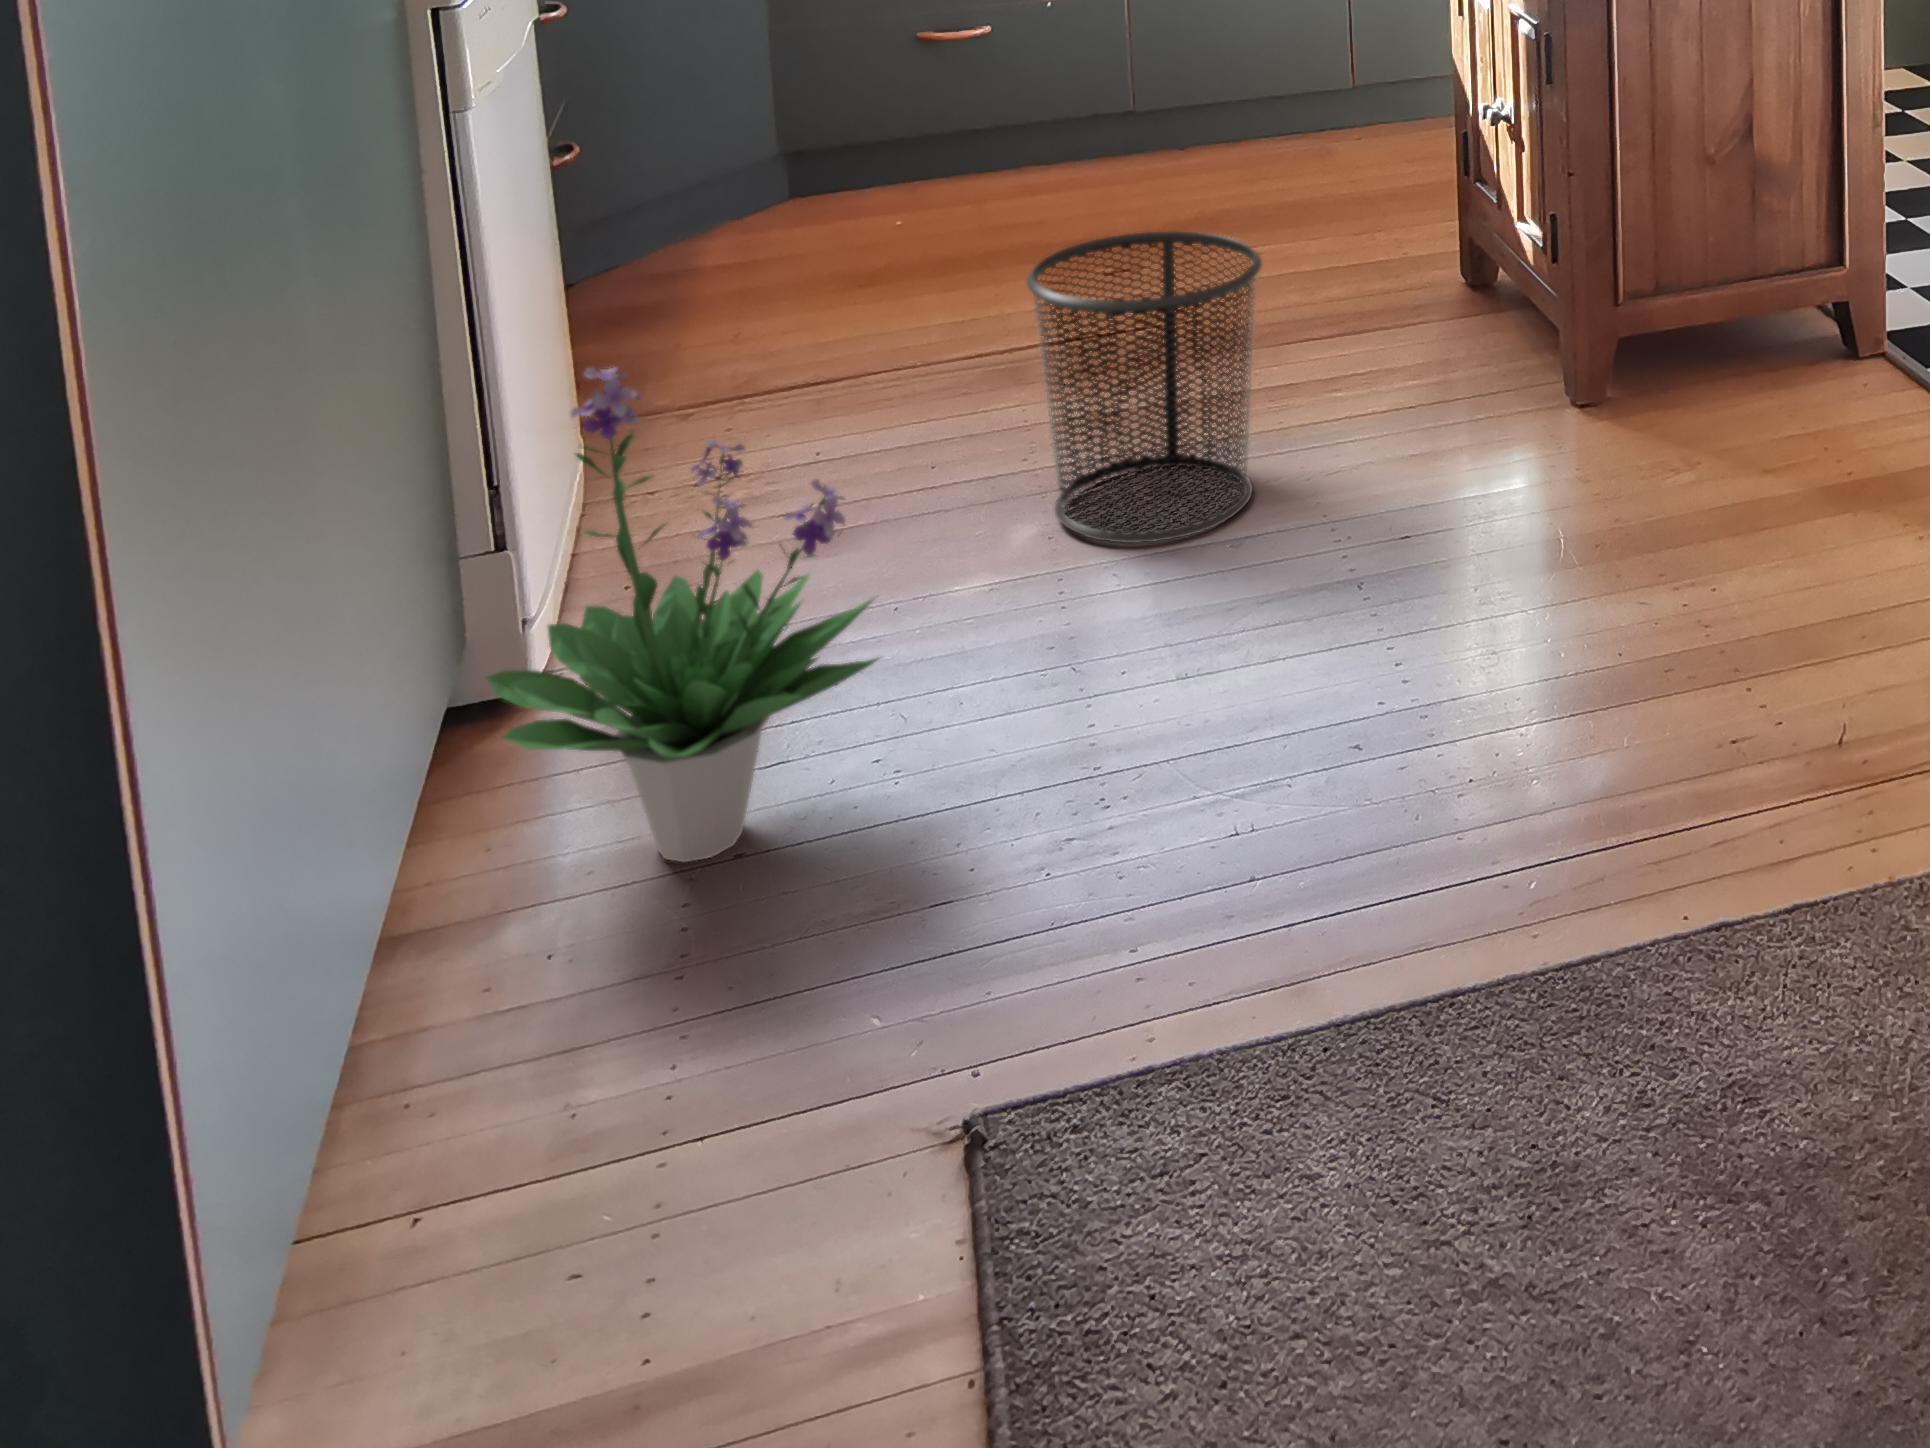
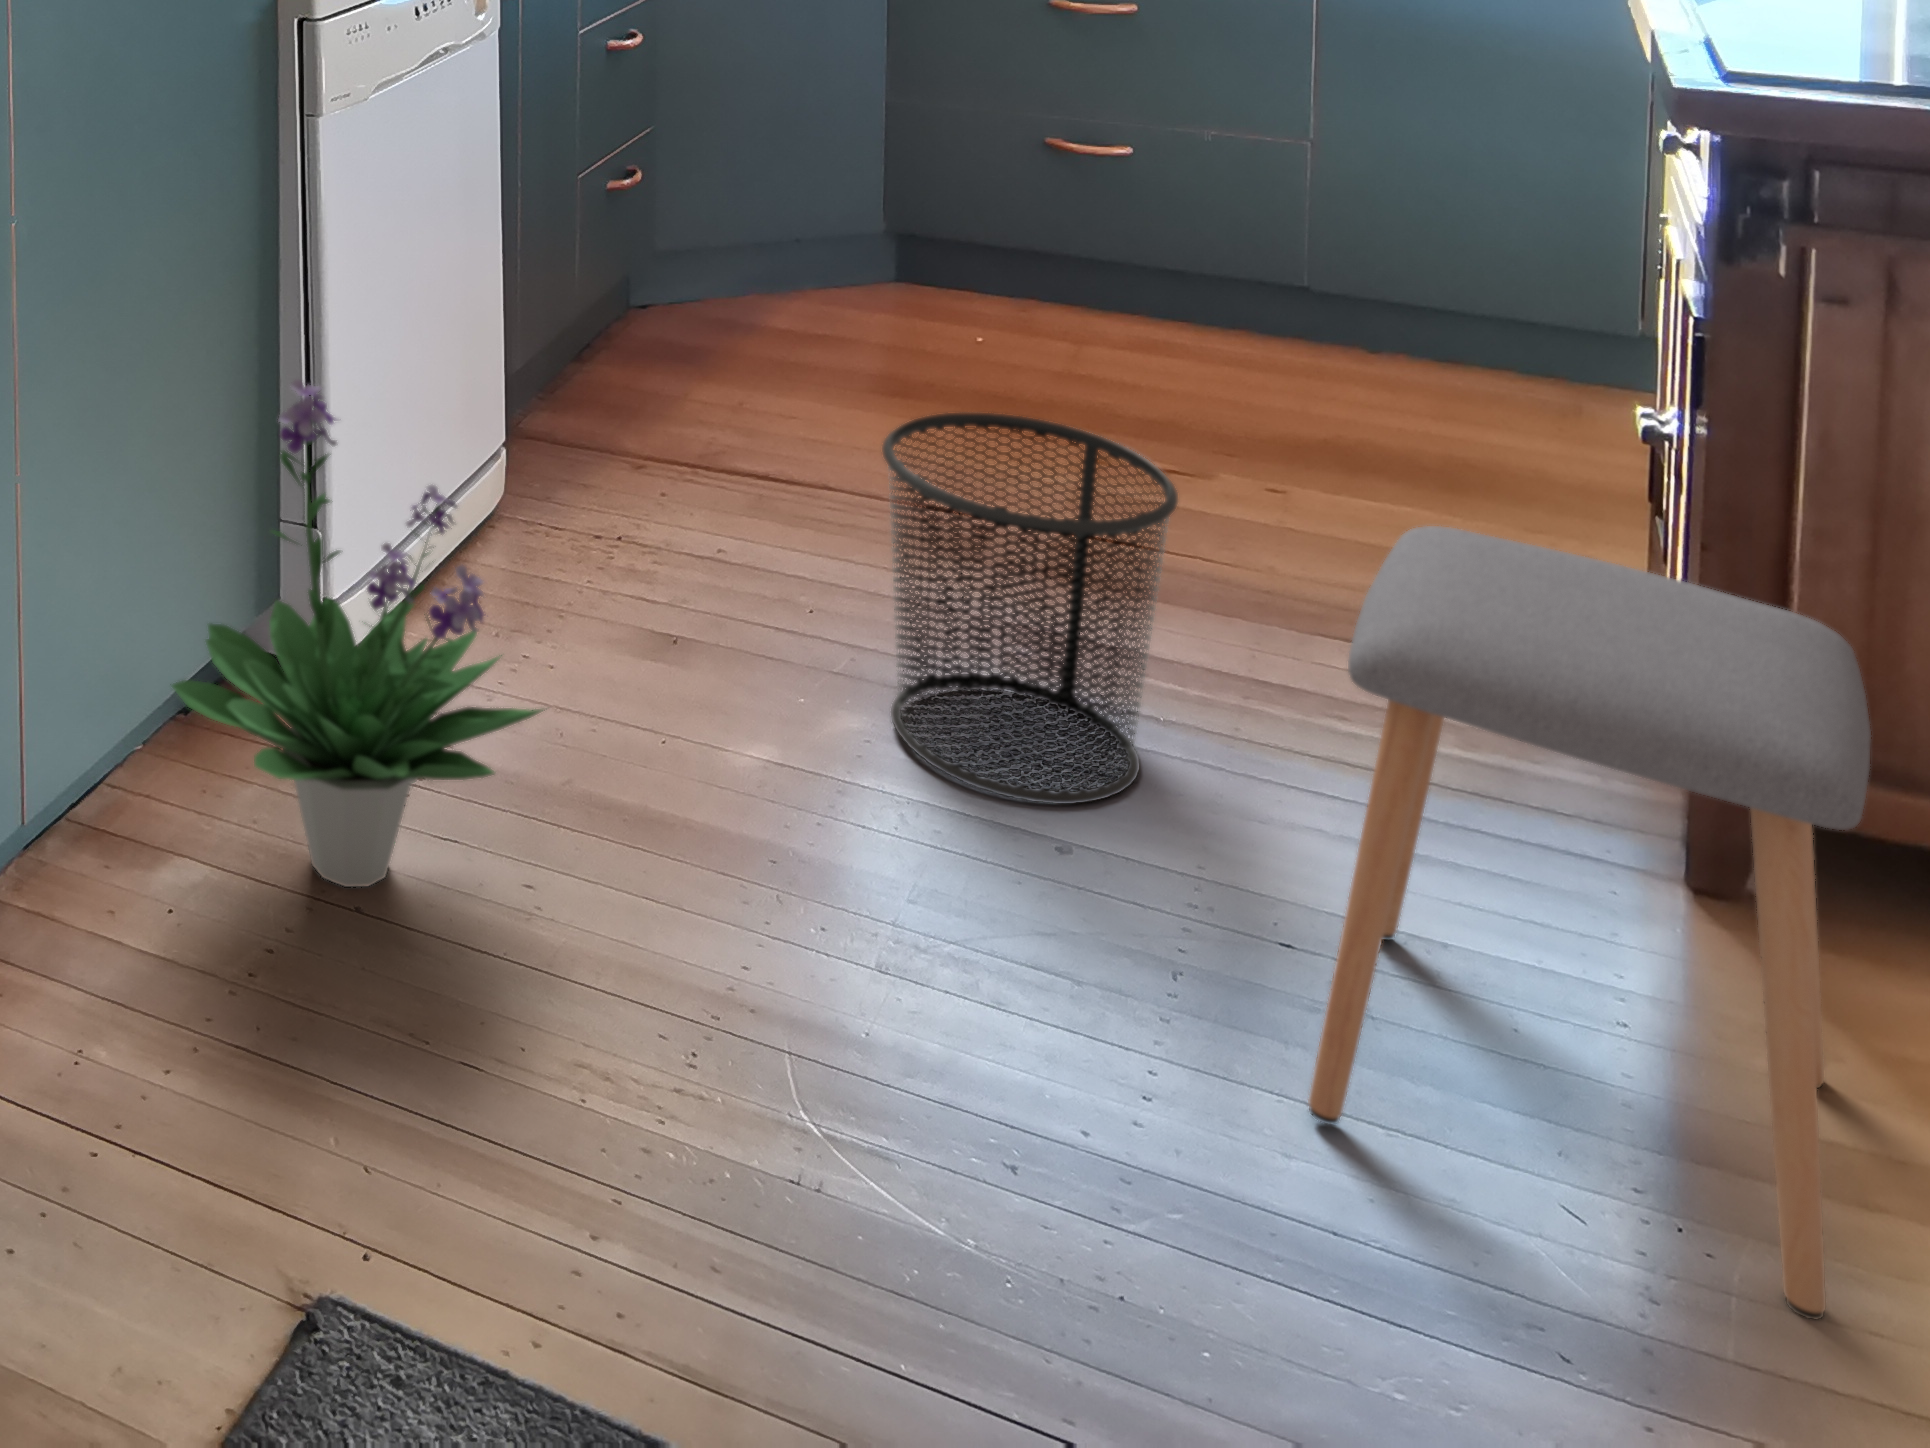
stool: none [1447,174,1775,622] -> present [1308,526,1871,1320]

